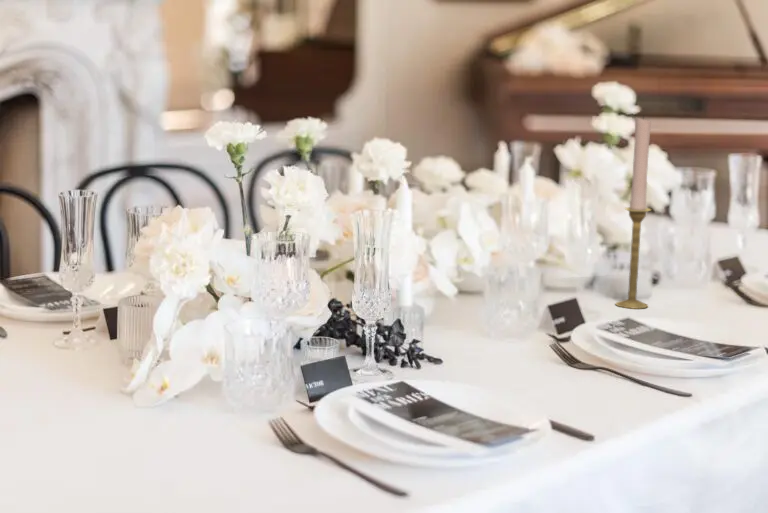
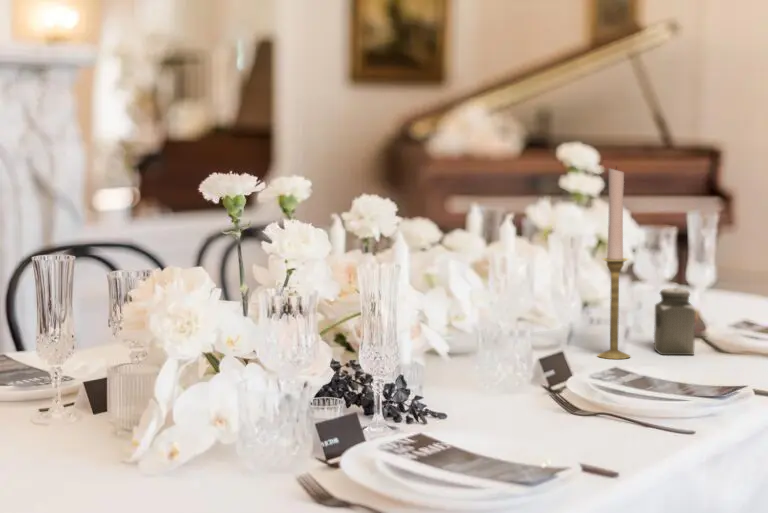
salt shaker: none [675,240,718,308] -> present [654,288,695,355]

